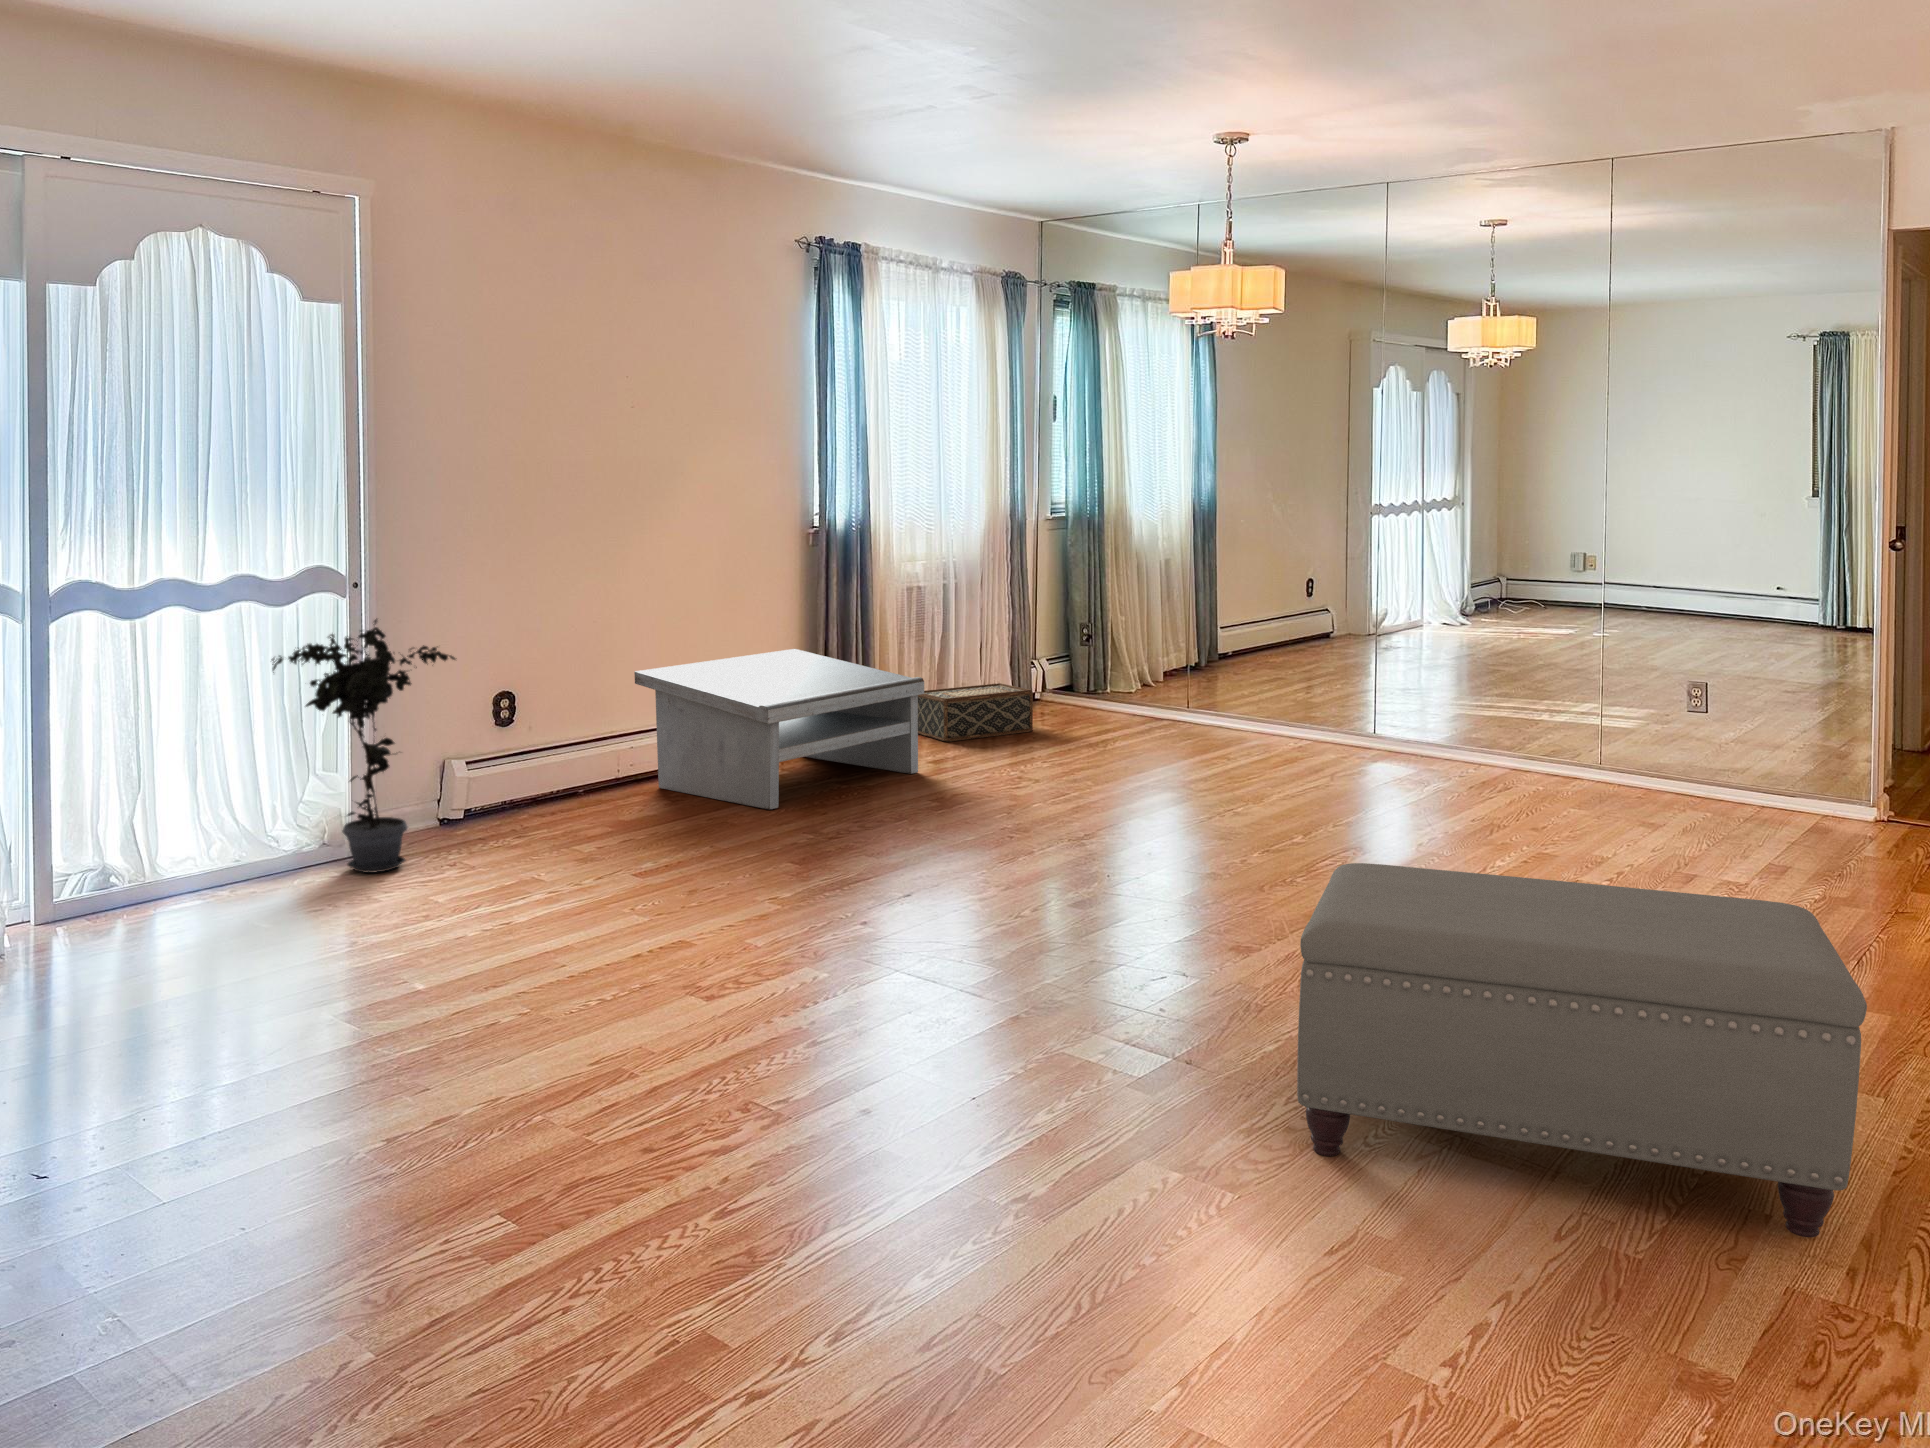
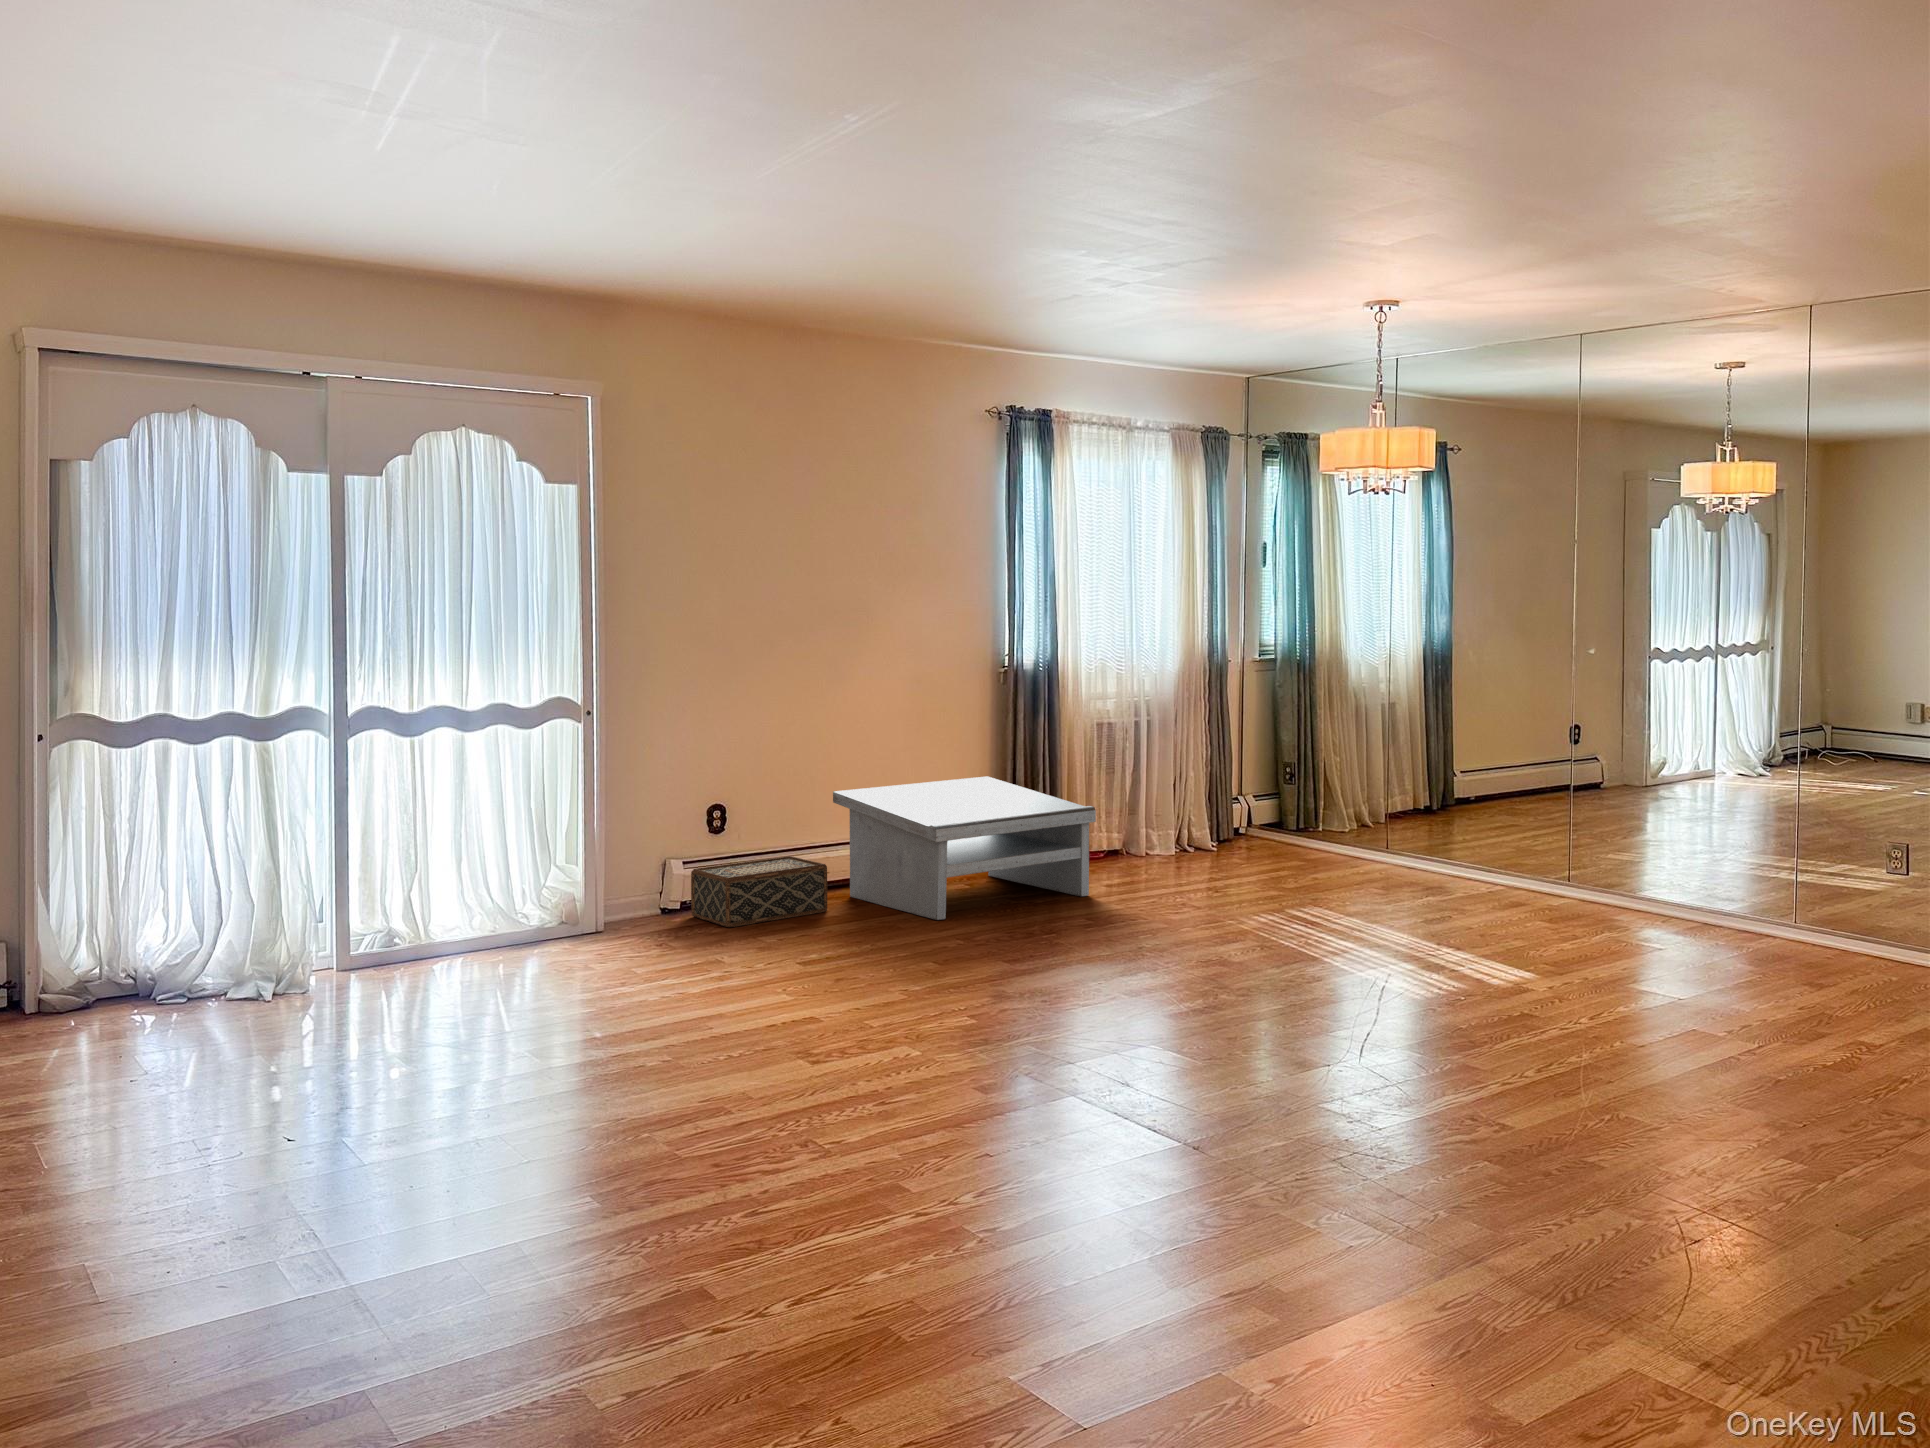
potted plant: present [271,619,455,873] -> none [521,739,667,950]
woven basket: present [918,683,1033,742] -> present [691,856,827,927]
ottoman: present [1297,863,1867,1237] -> none [1239,978,1745,1334]

